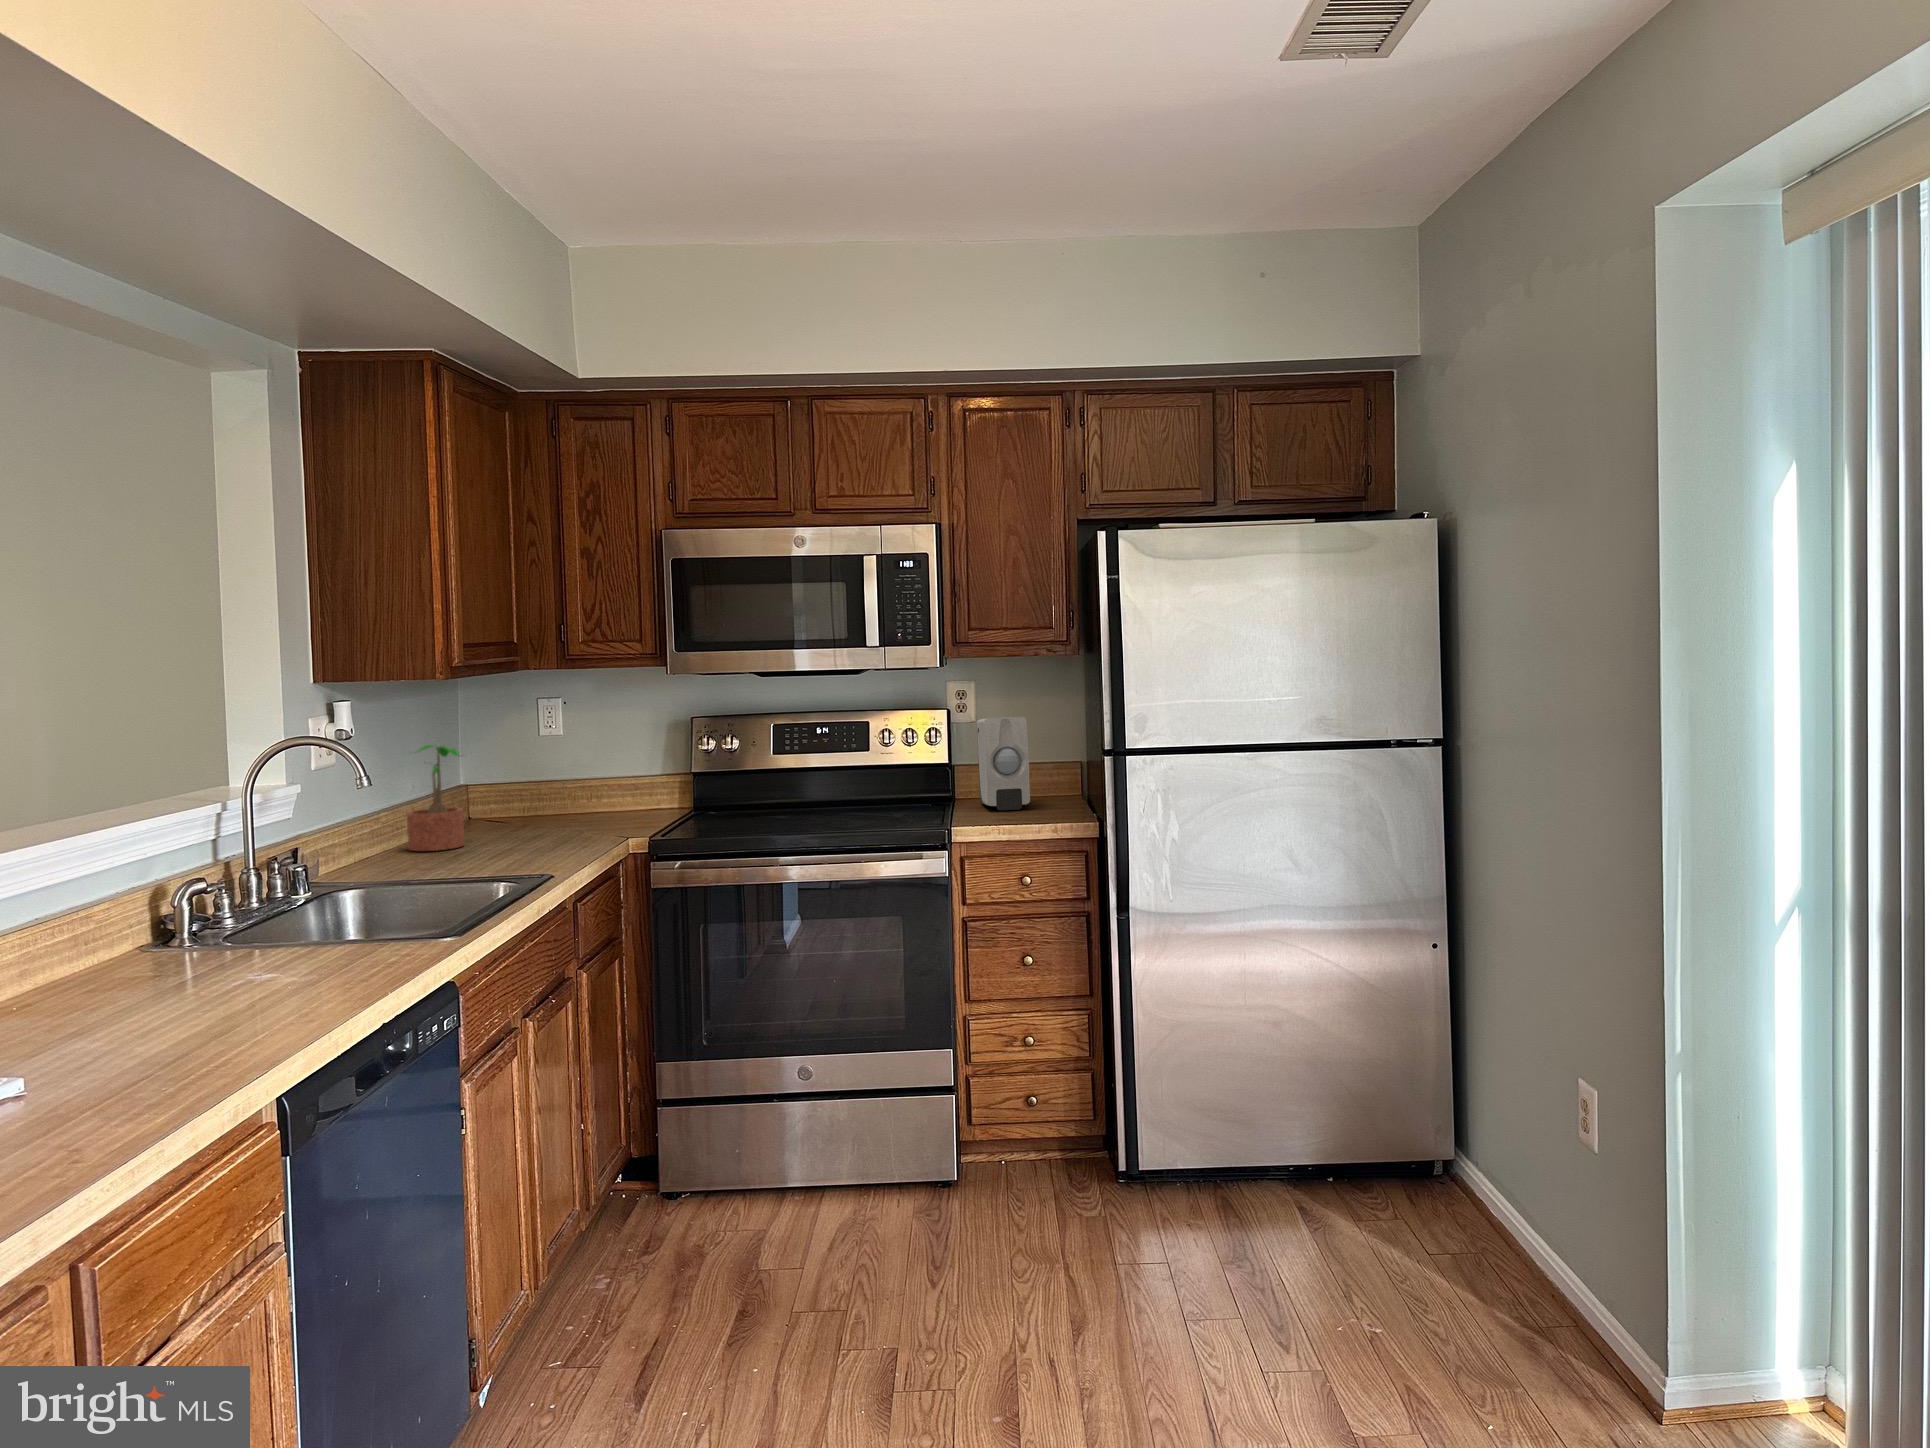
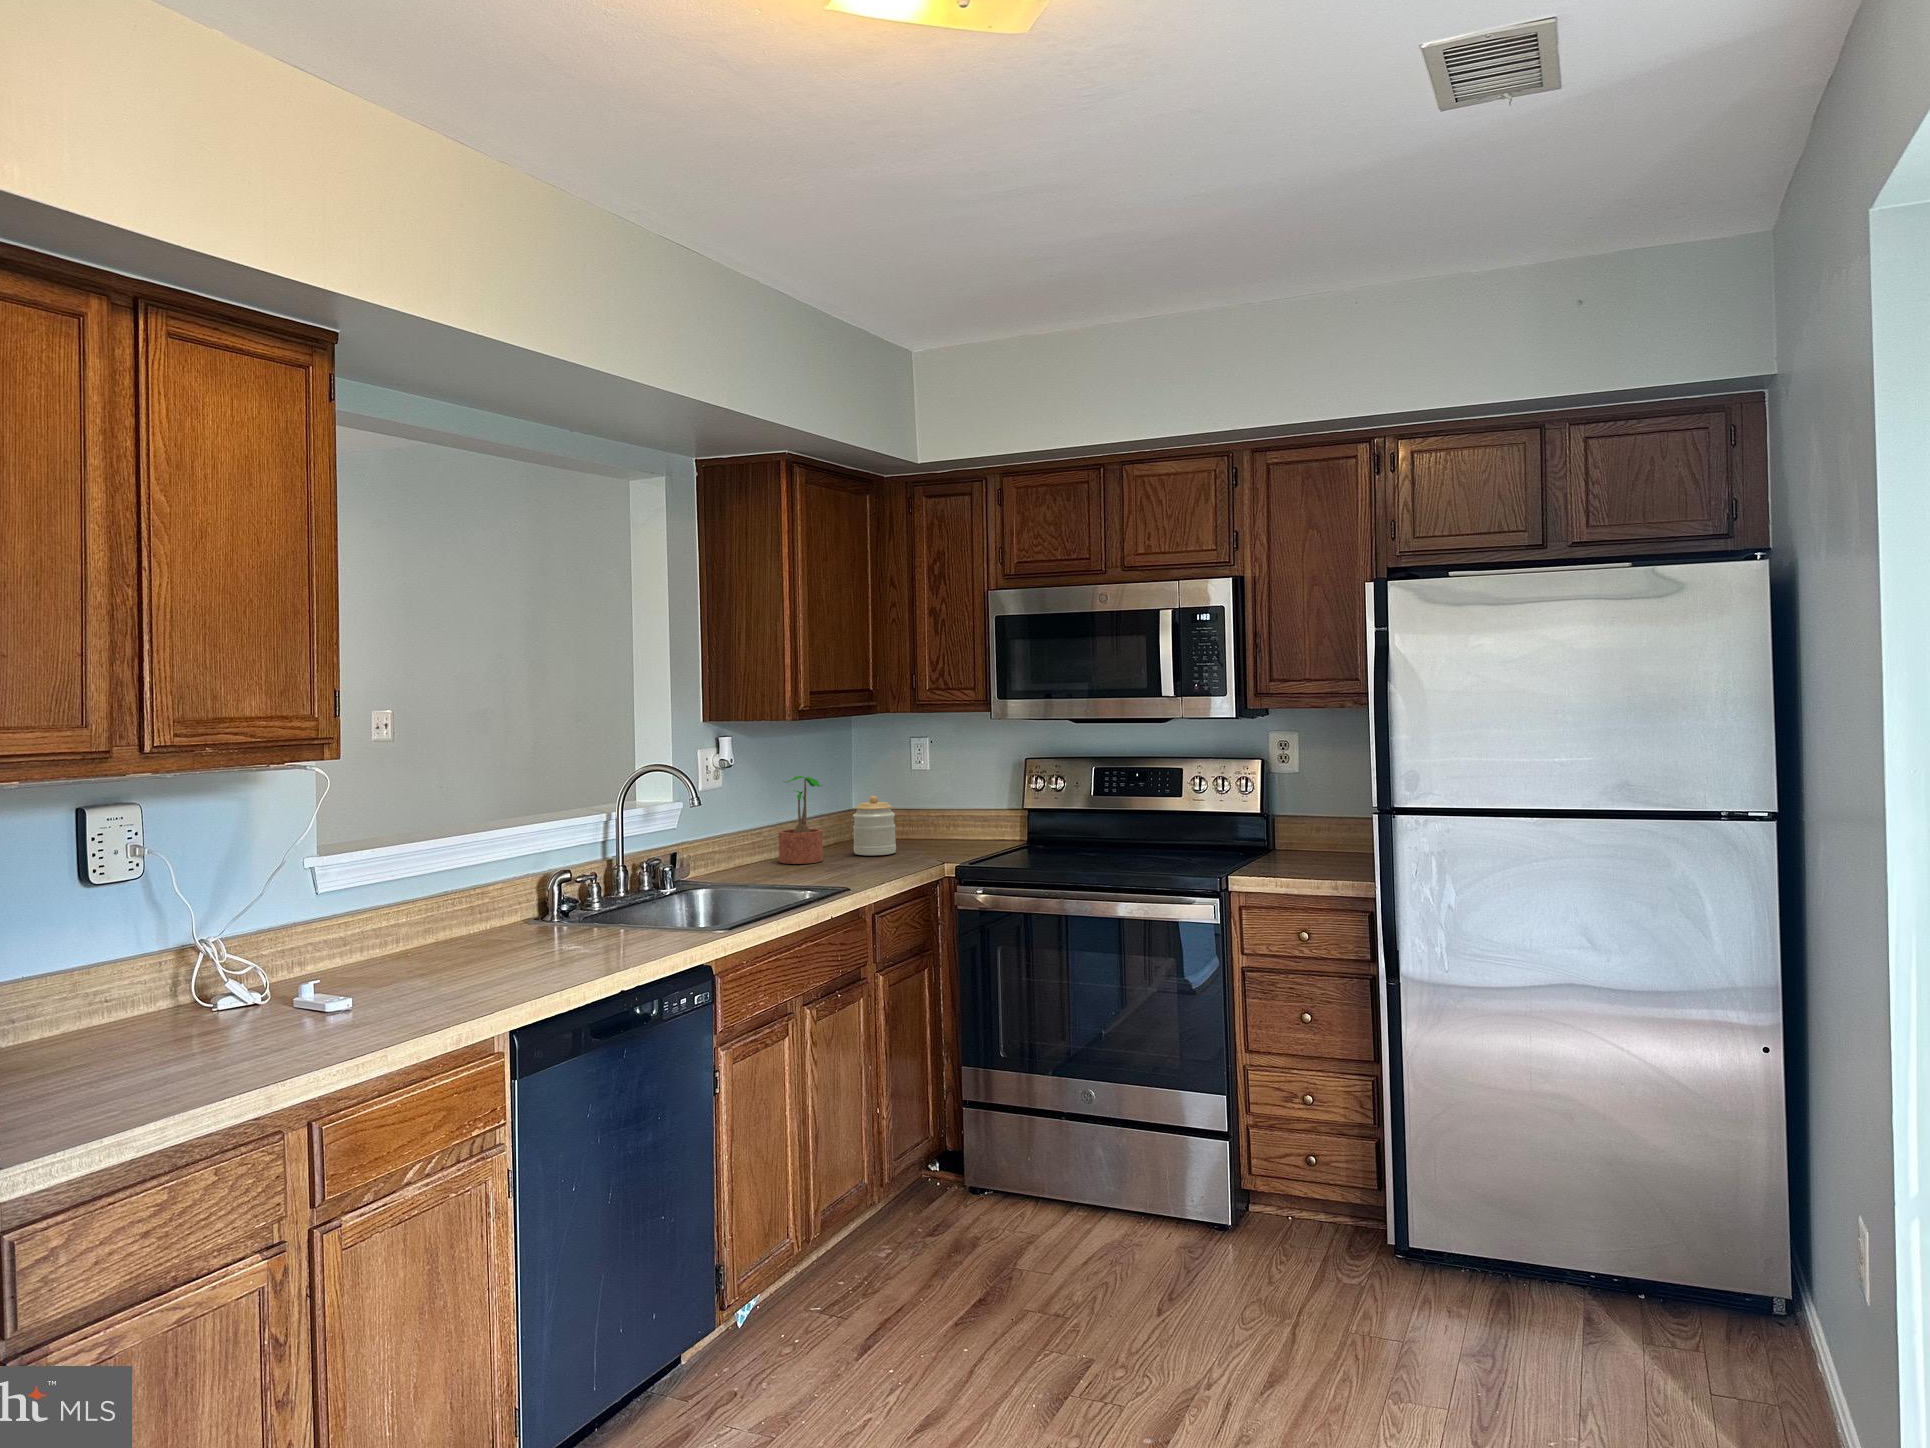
soap dispenser: present [977,717,1030,810] -> none [1287,770,1333,863]
jar: none [492,764,547,835] -> present [853,795,896,855]

